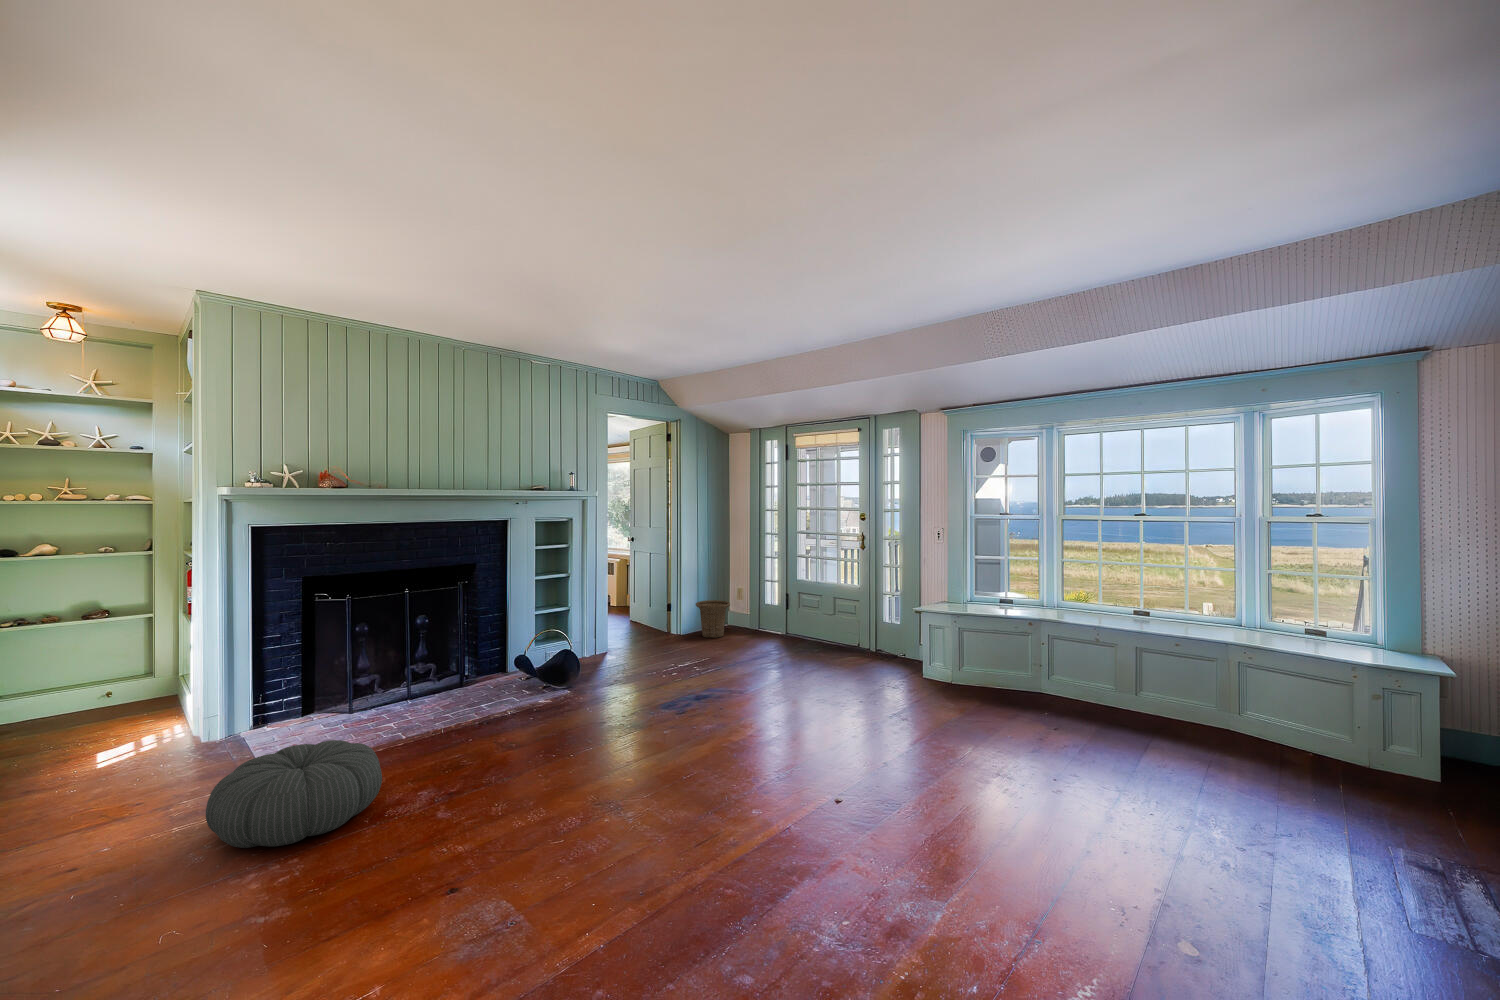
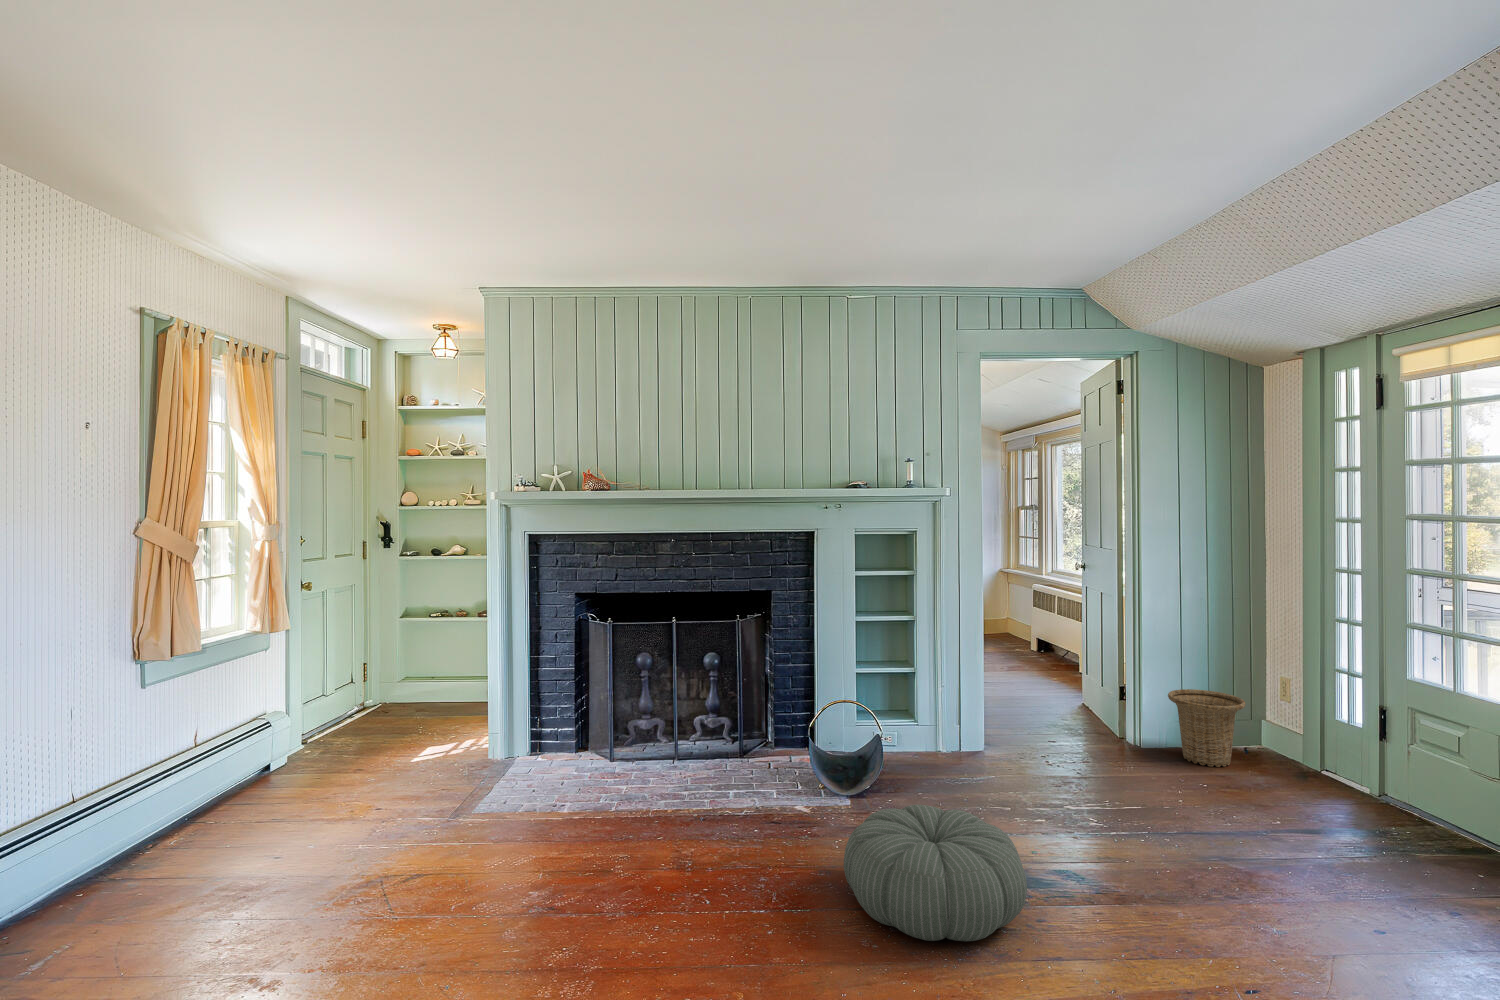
pouf: present [206,740,382,848] -> present [844,805,1027,941]

